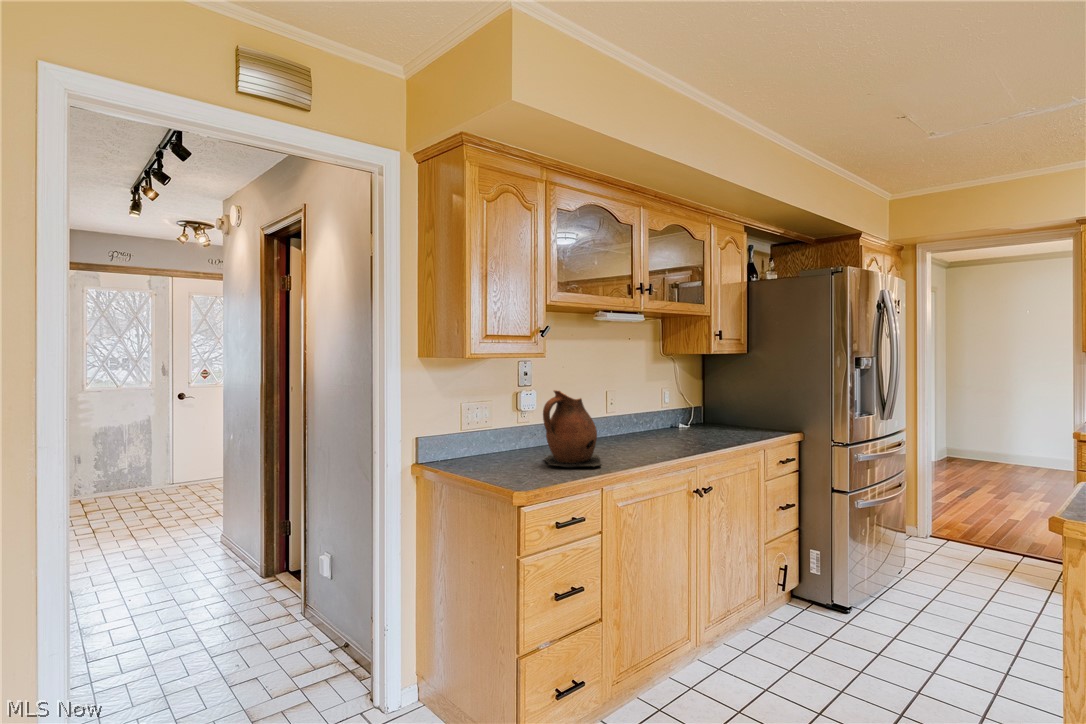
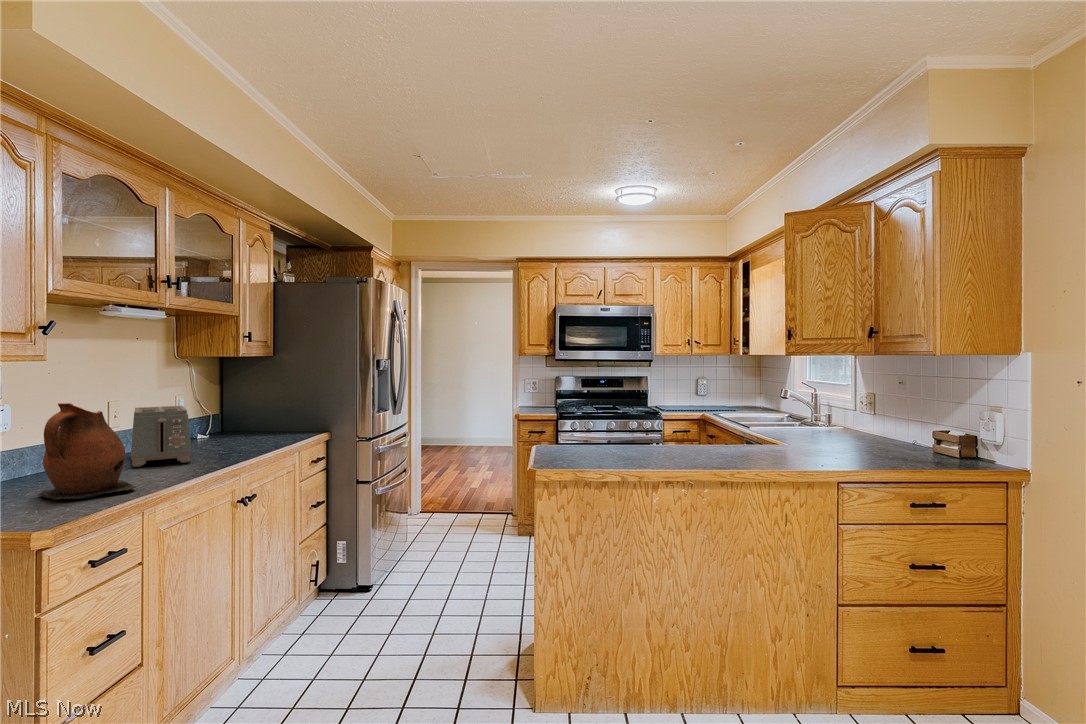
toaster: none [614,395,661,447] -> present [131,406,191,467]

